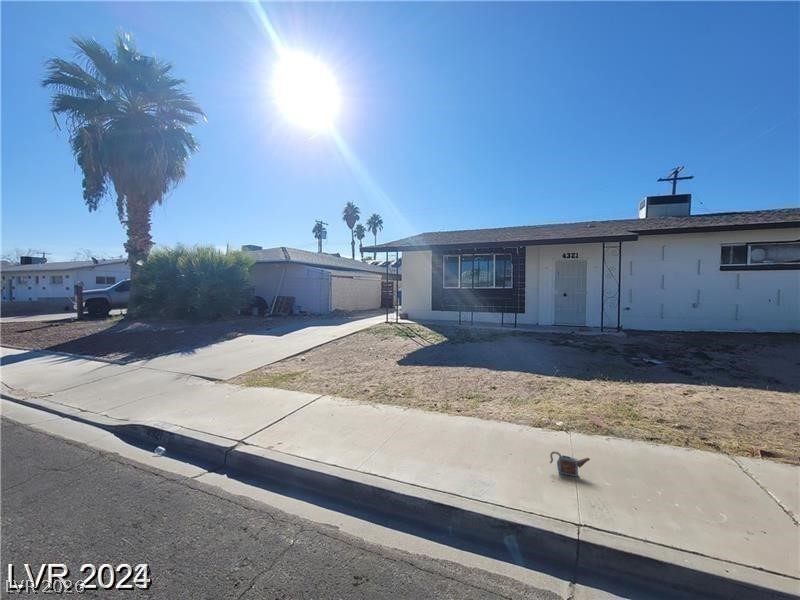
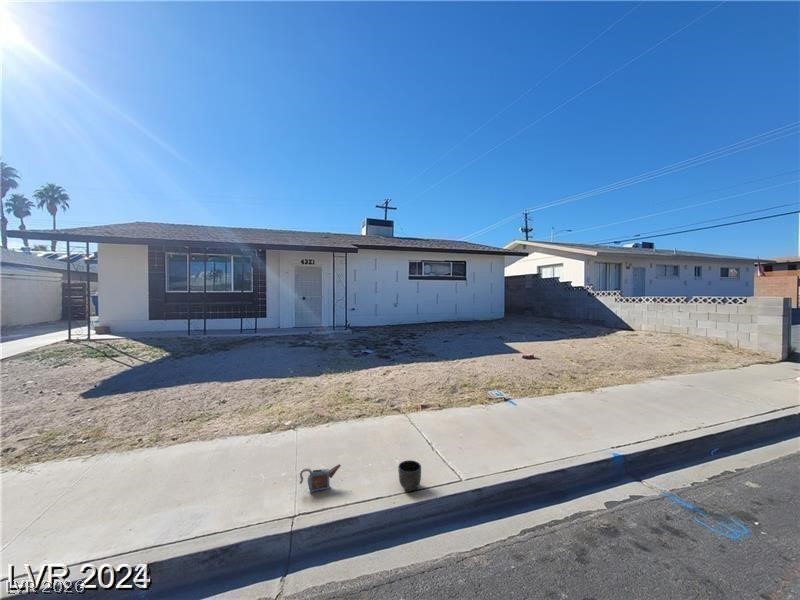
planter: none [653,476,682,508] -> present [398,460,421,491]

